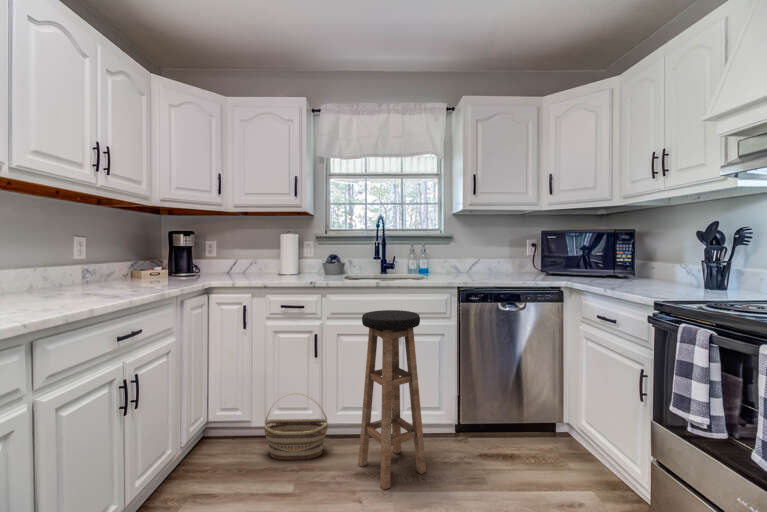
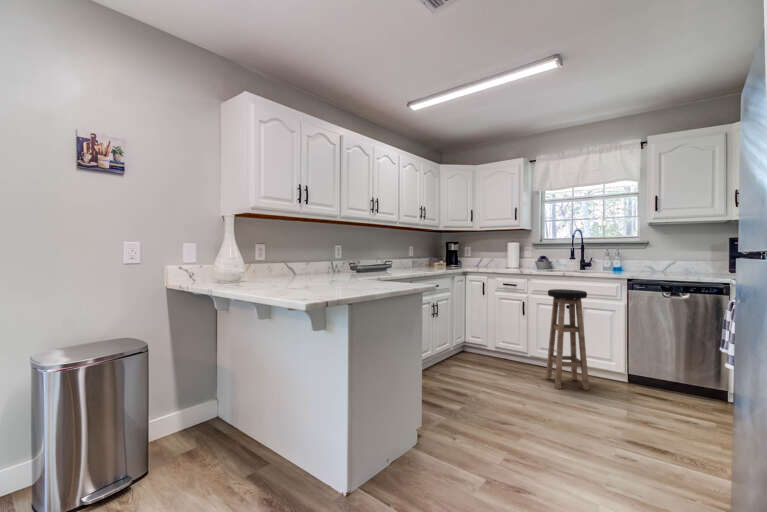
basket: present [264,393,328,460] -> none [493,333,529,371]

